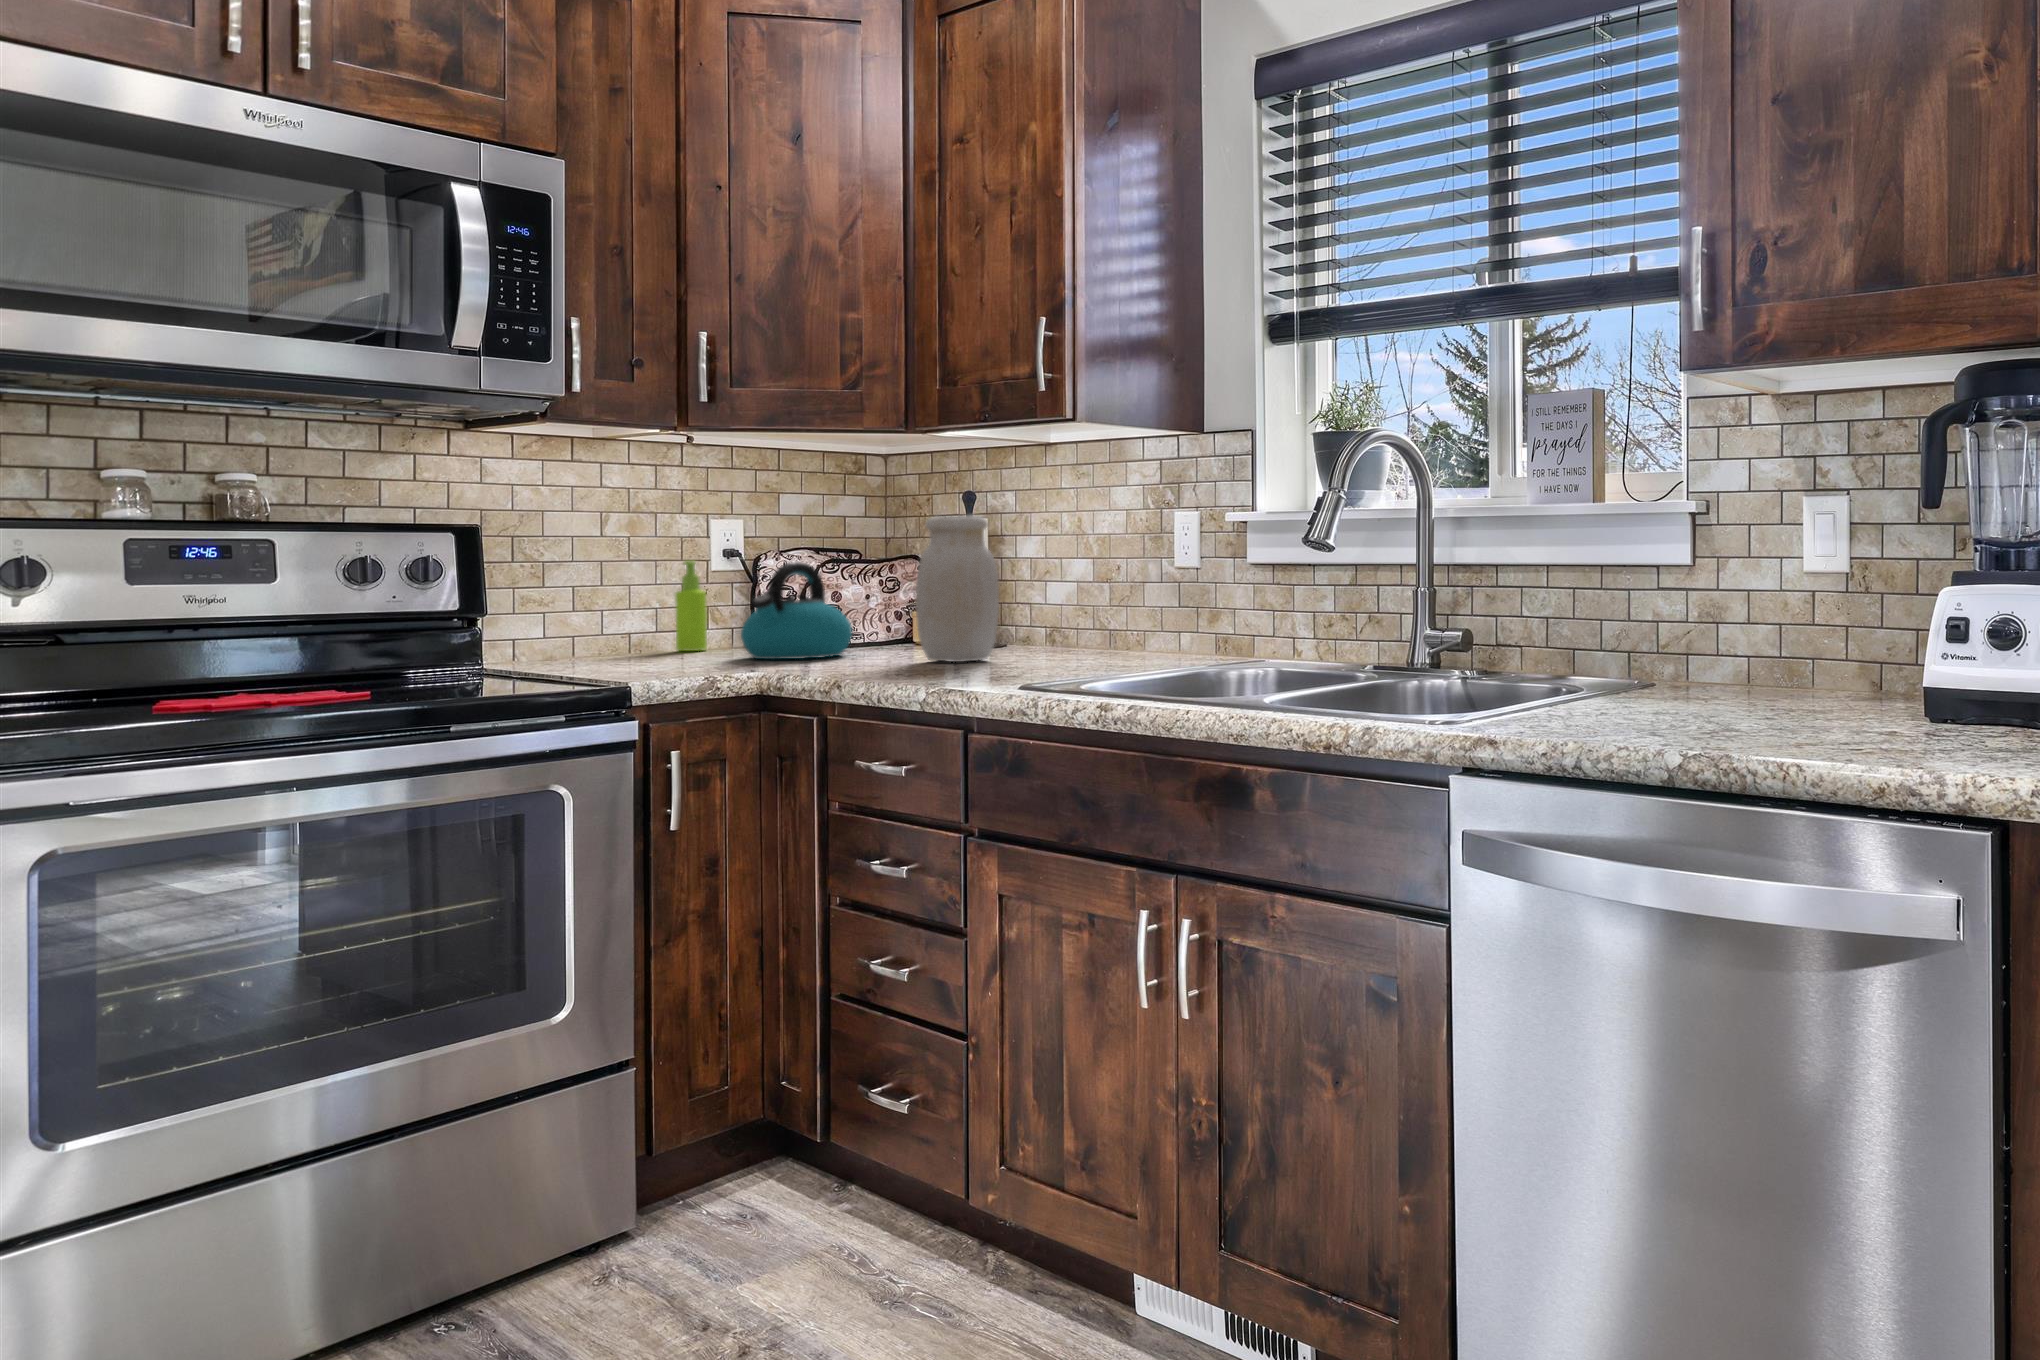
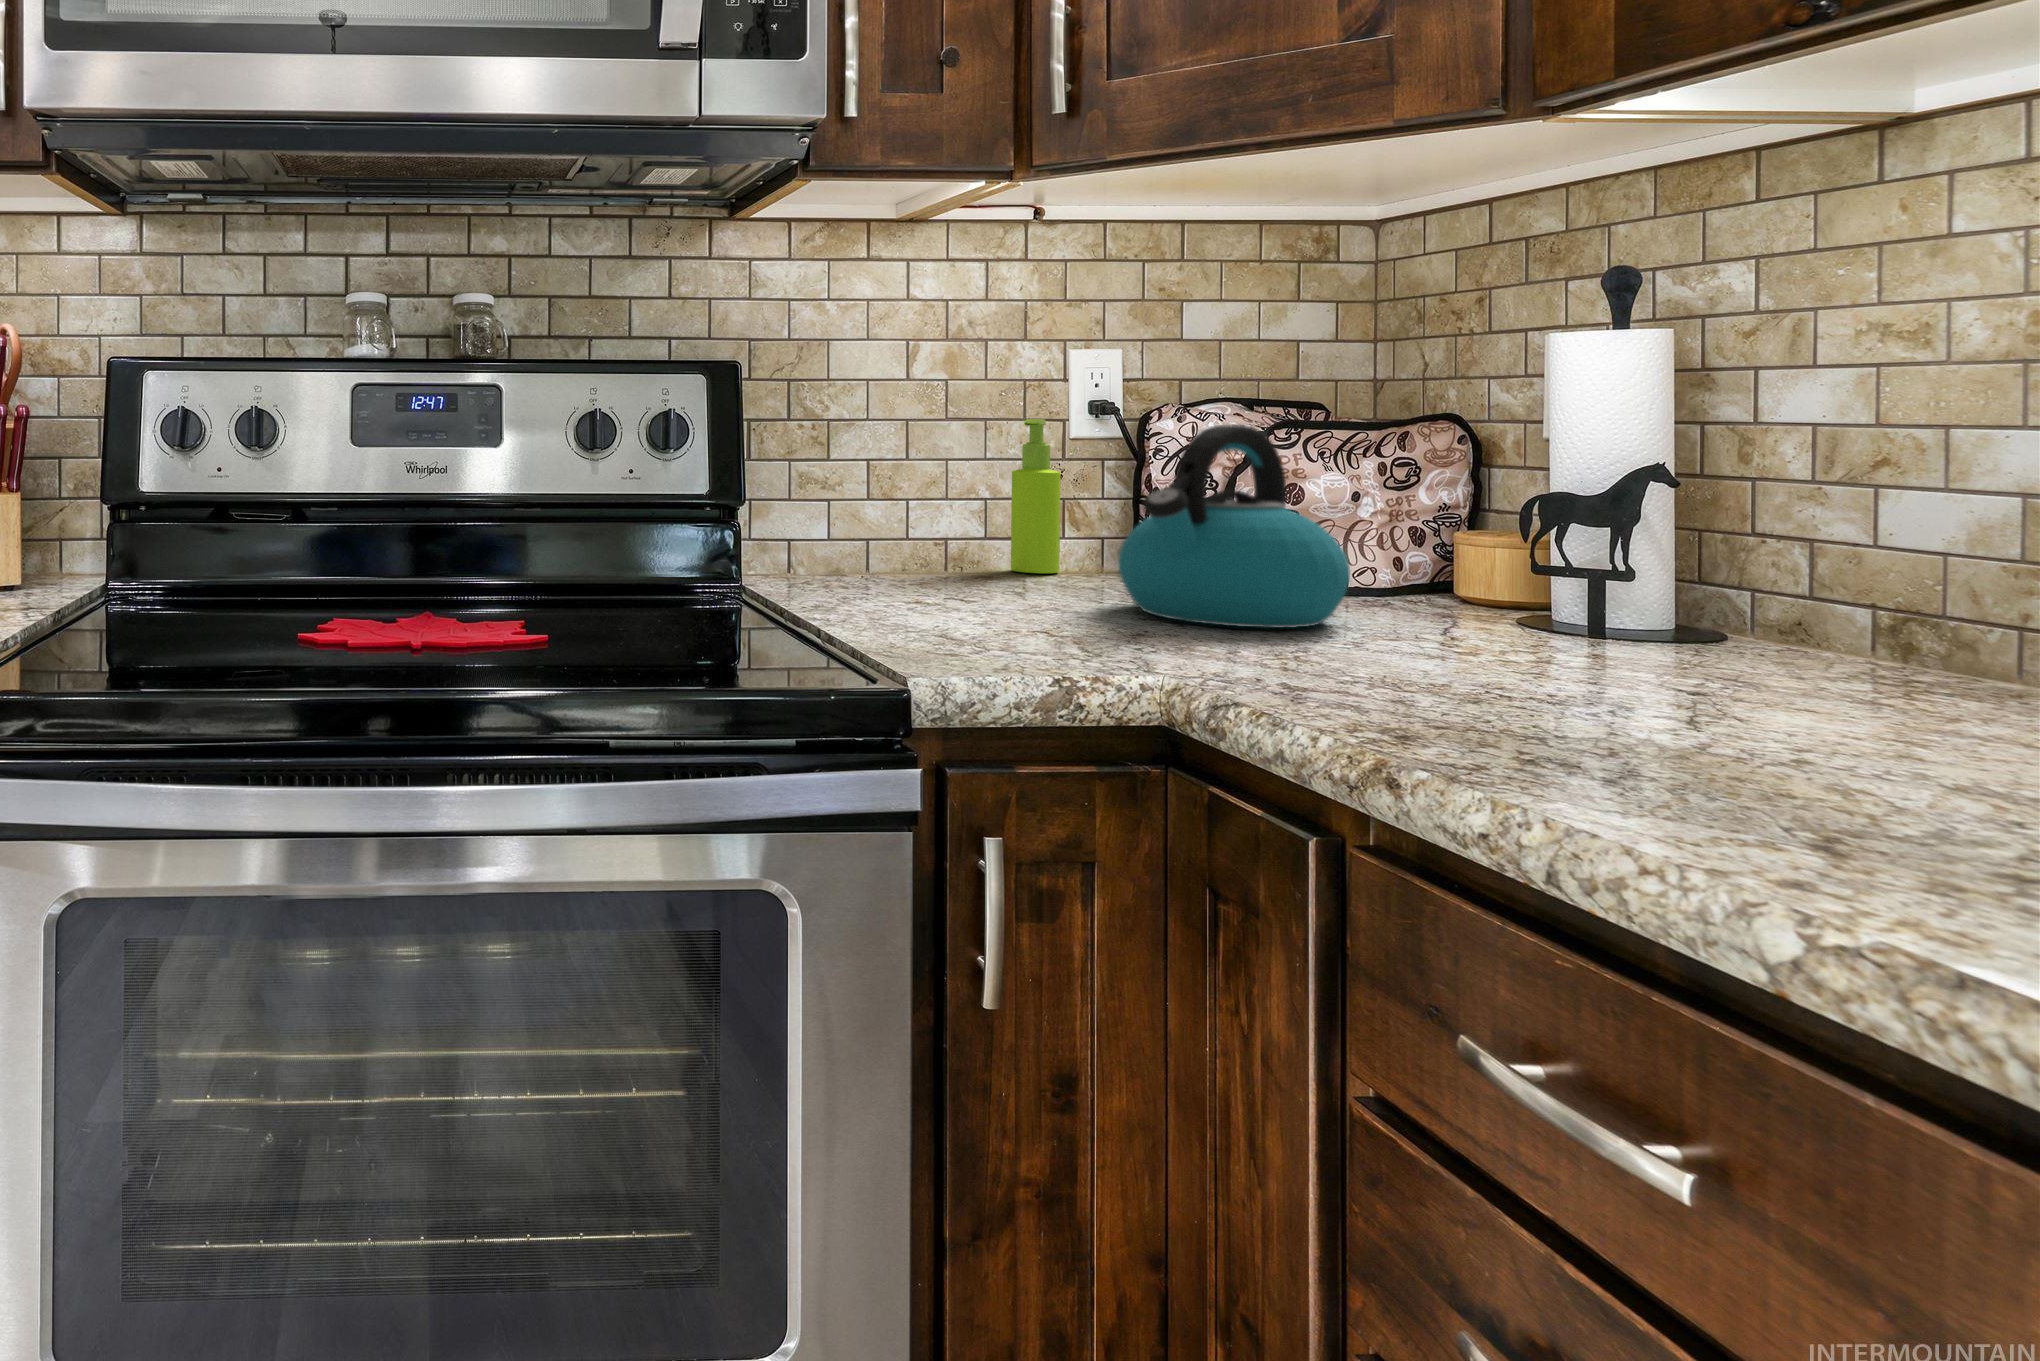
jar: present [916,515,999,662] -> none [1559,301,1846,710]

